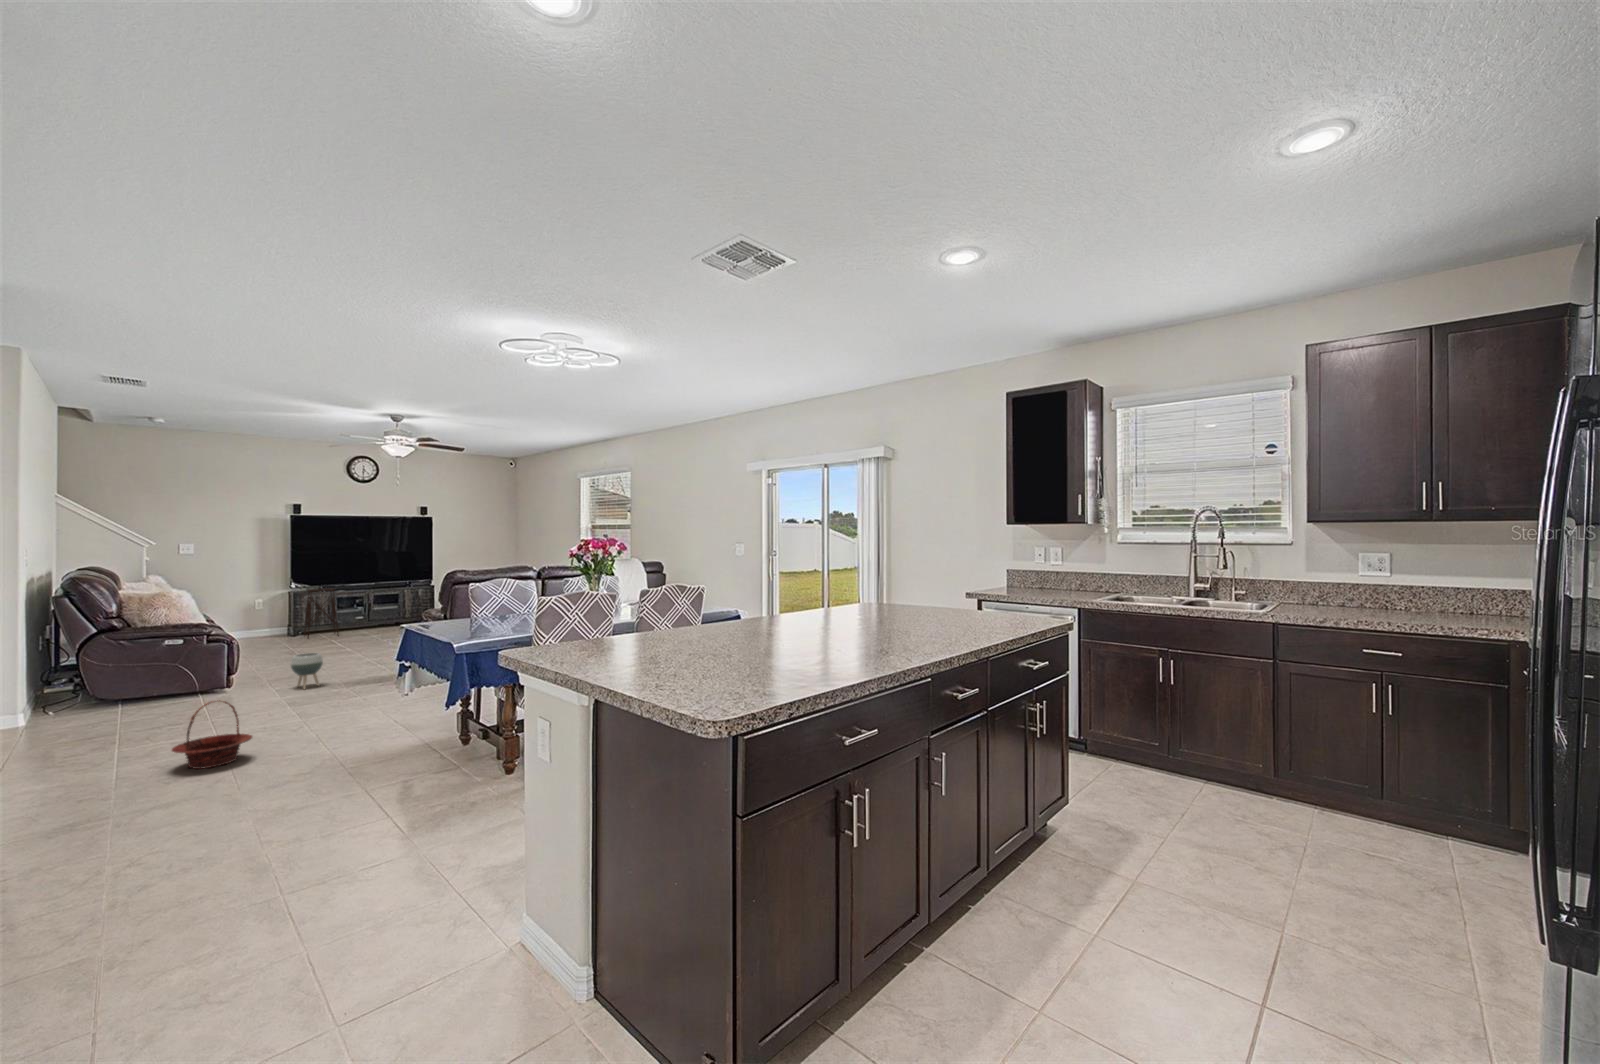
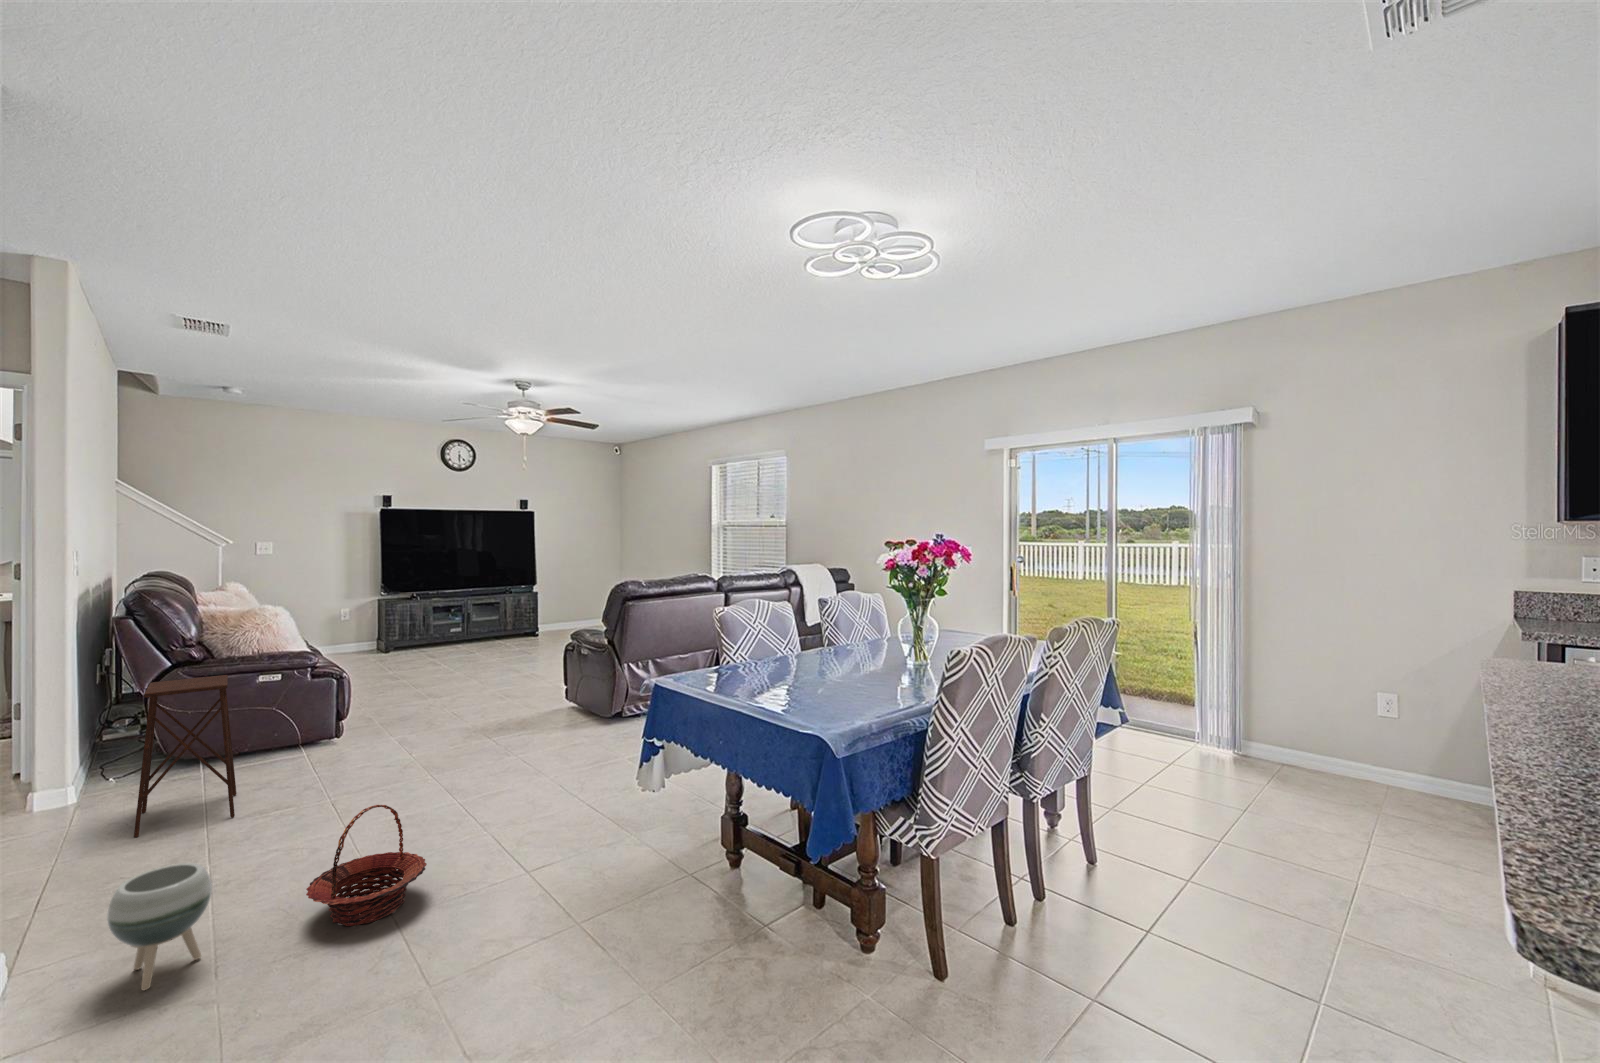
side table: present [304,588,338,638] -> present [134,675,237,837]
planter: present [290,653,323,689] -> present [107,863,212,990]

